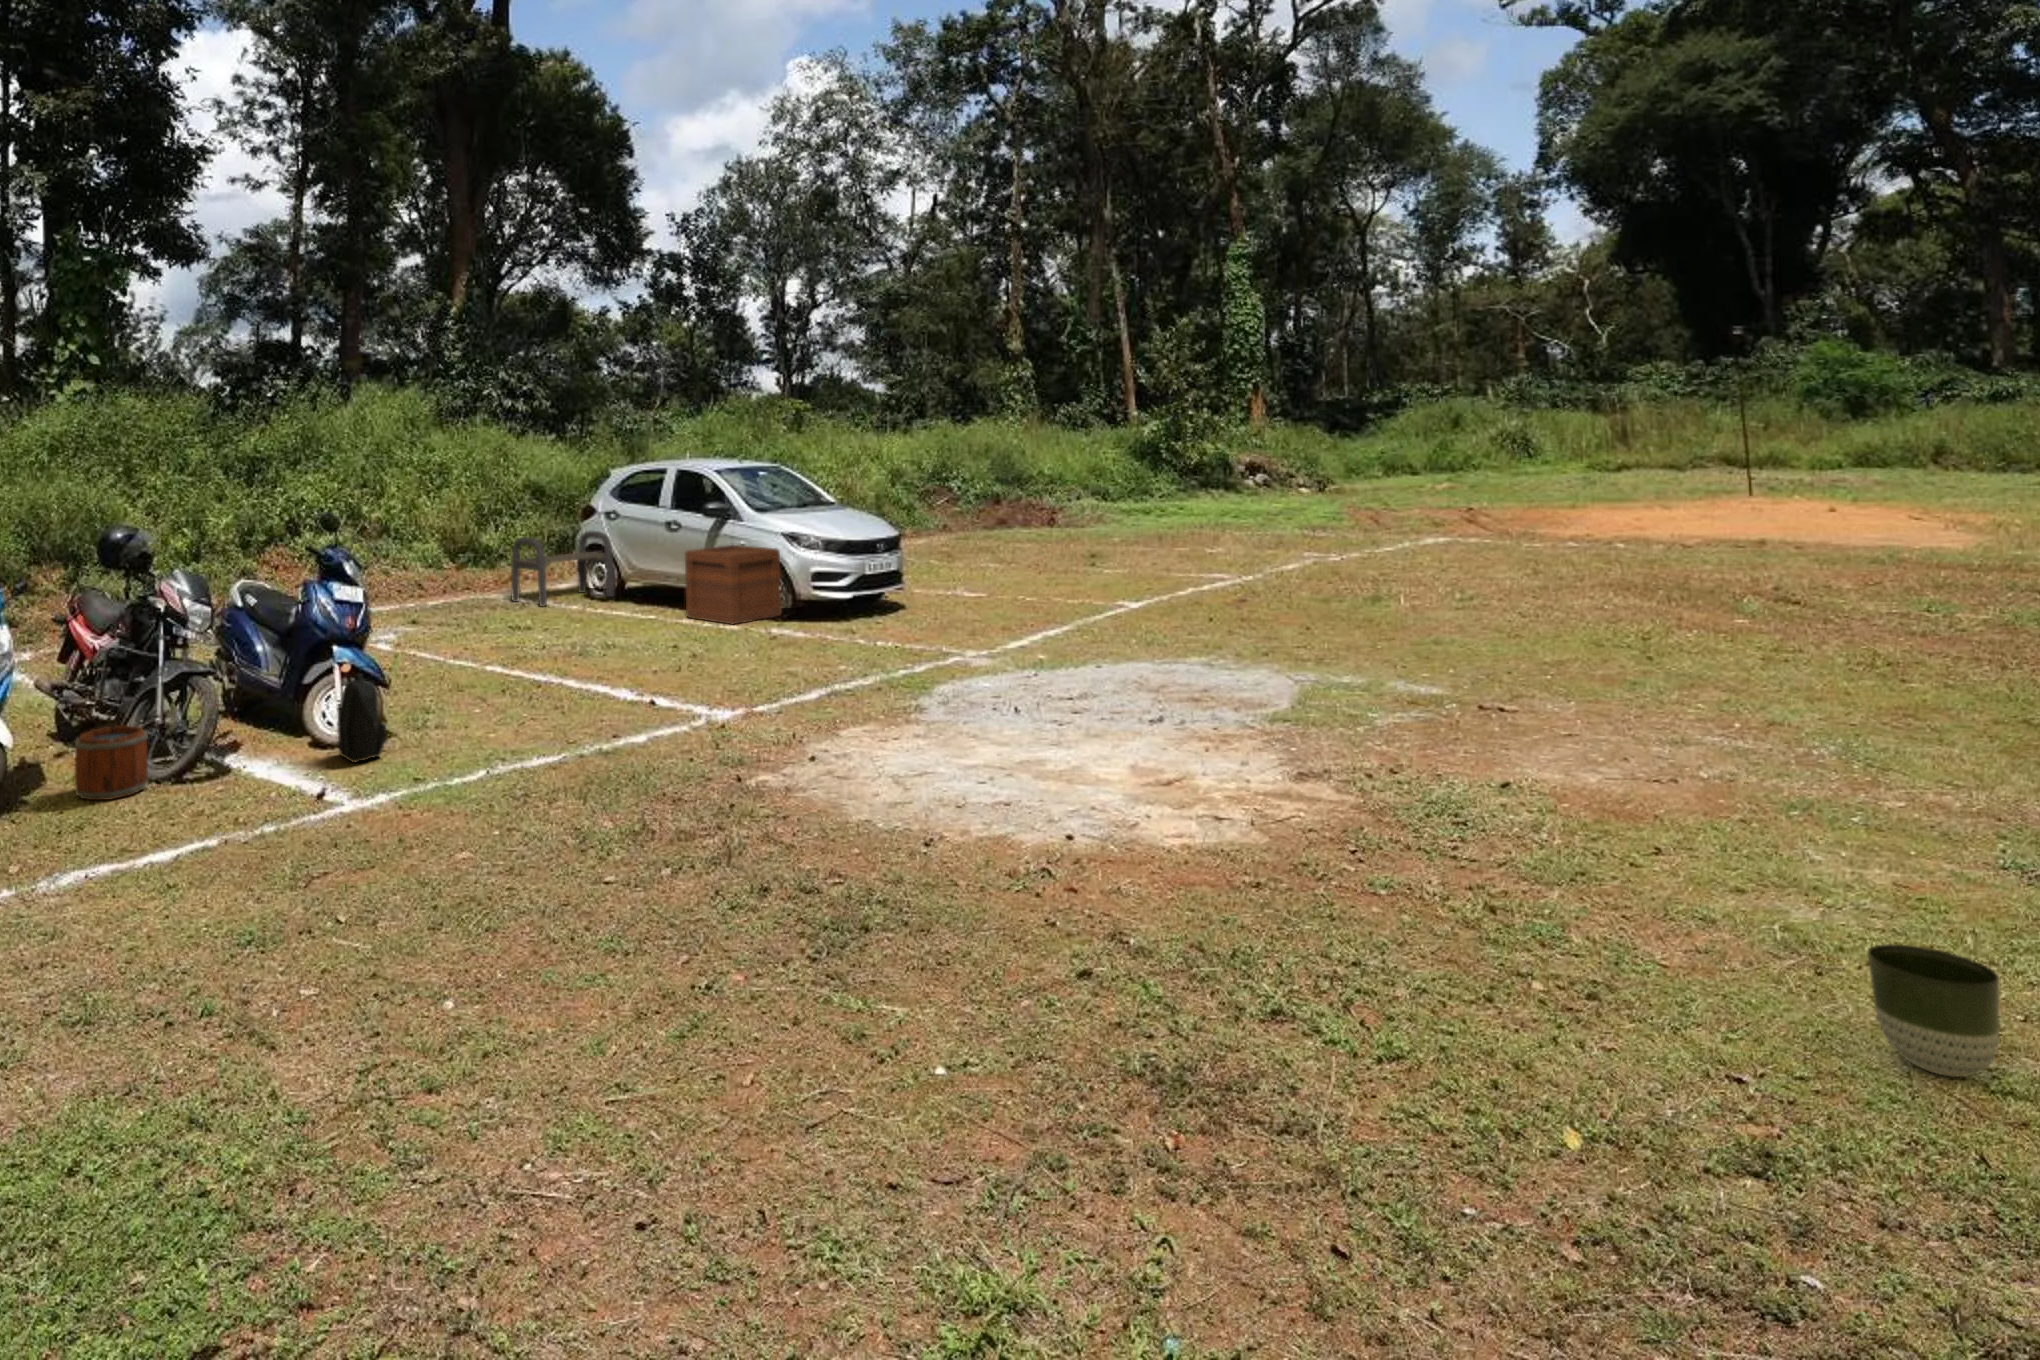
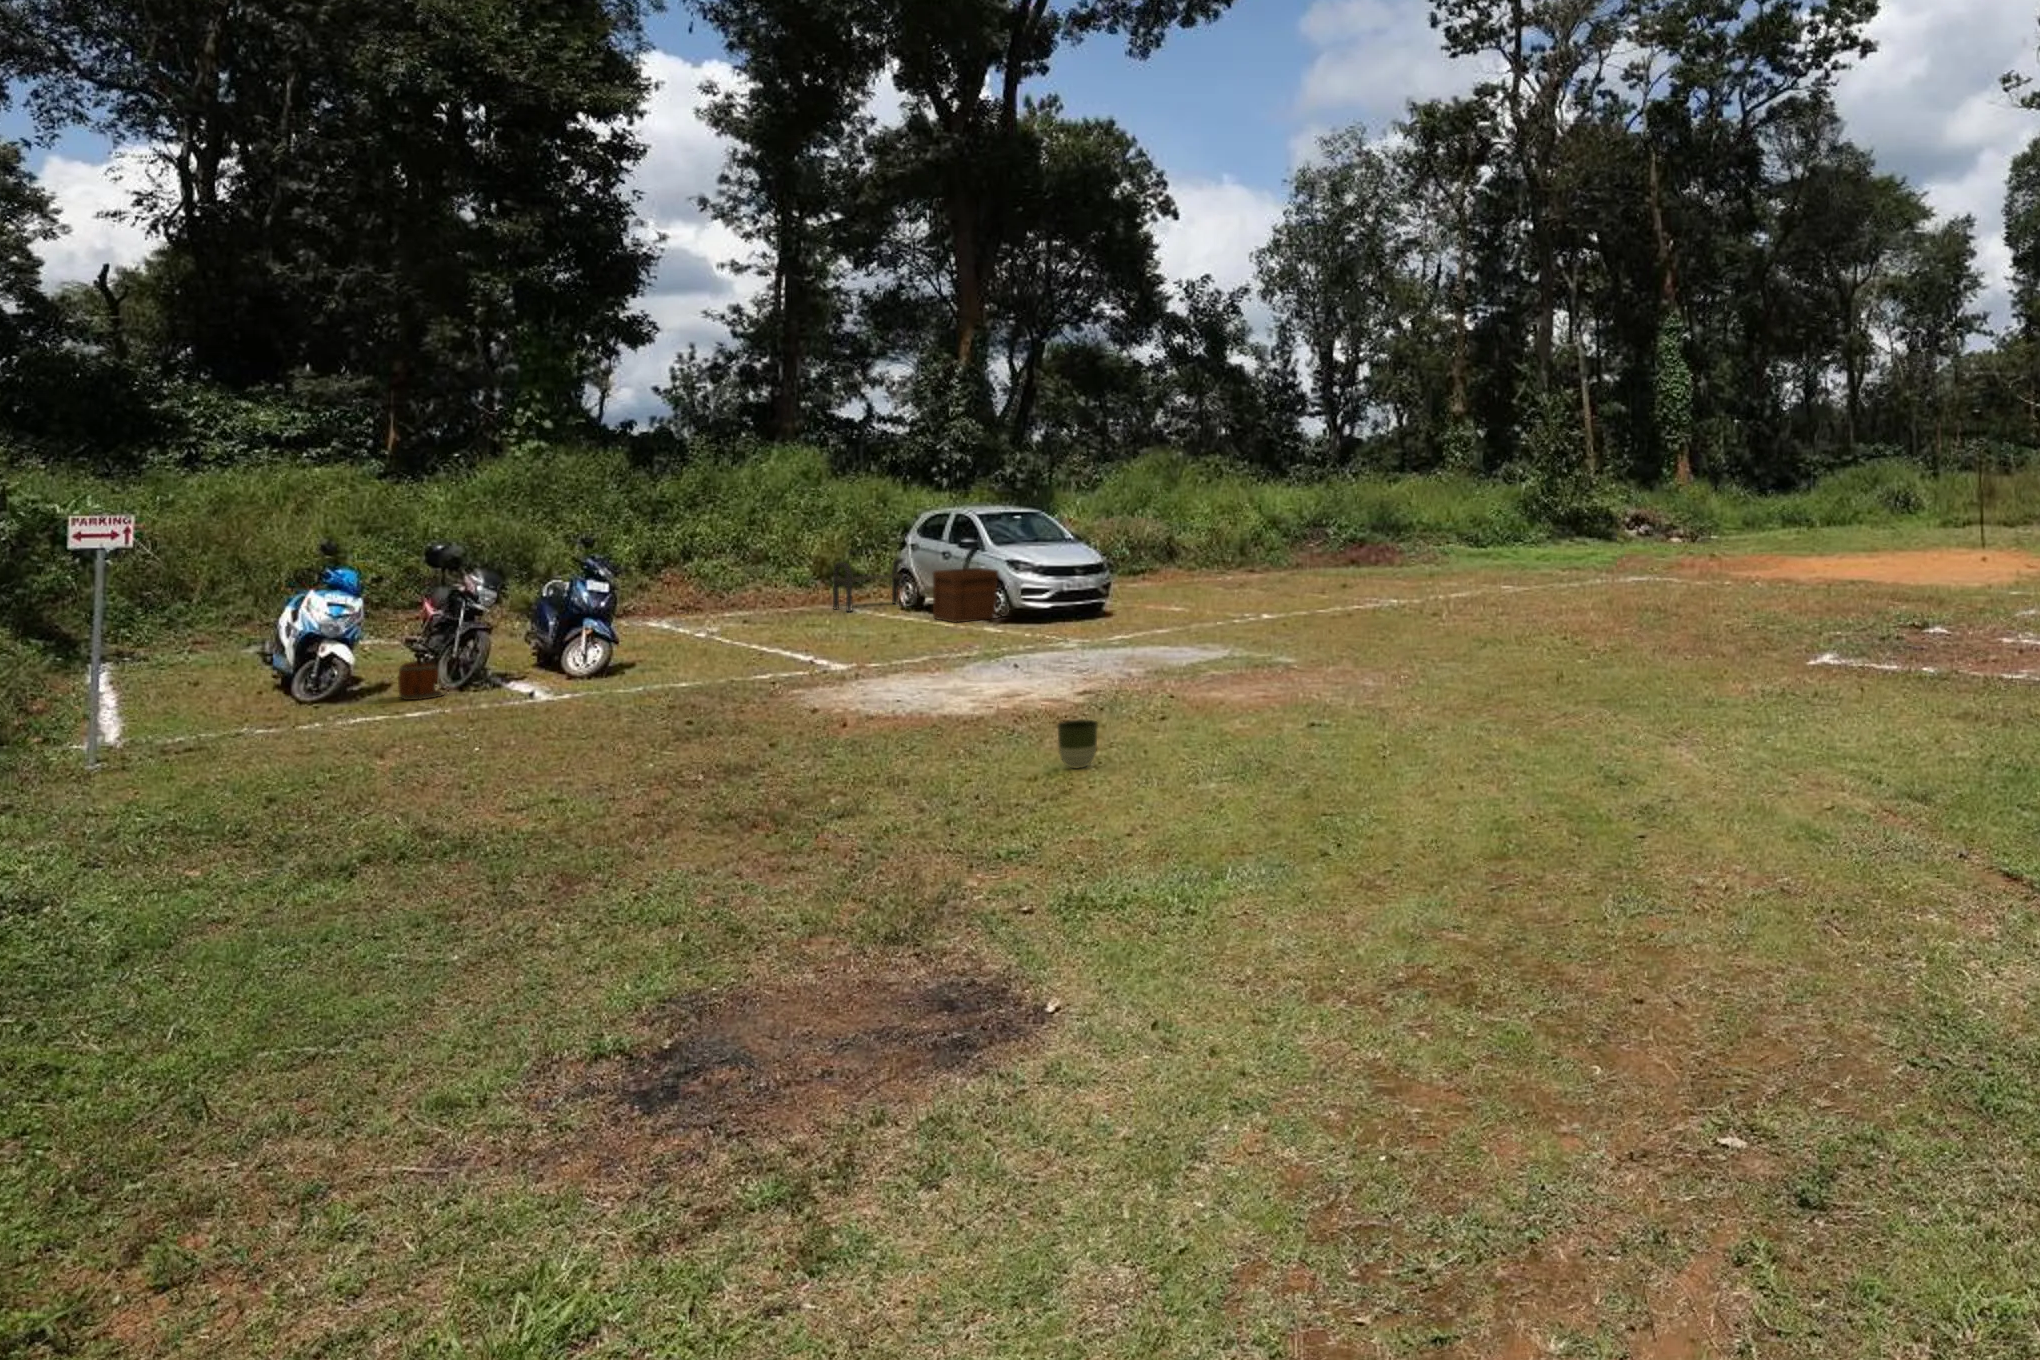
backpack: present [337,674,386,763] -> none [574,633,605,686]

